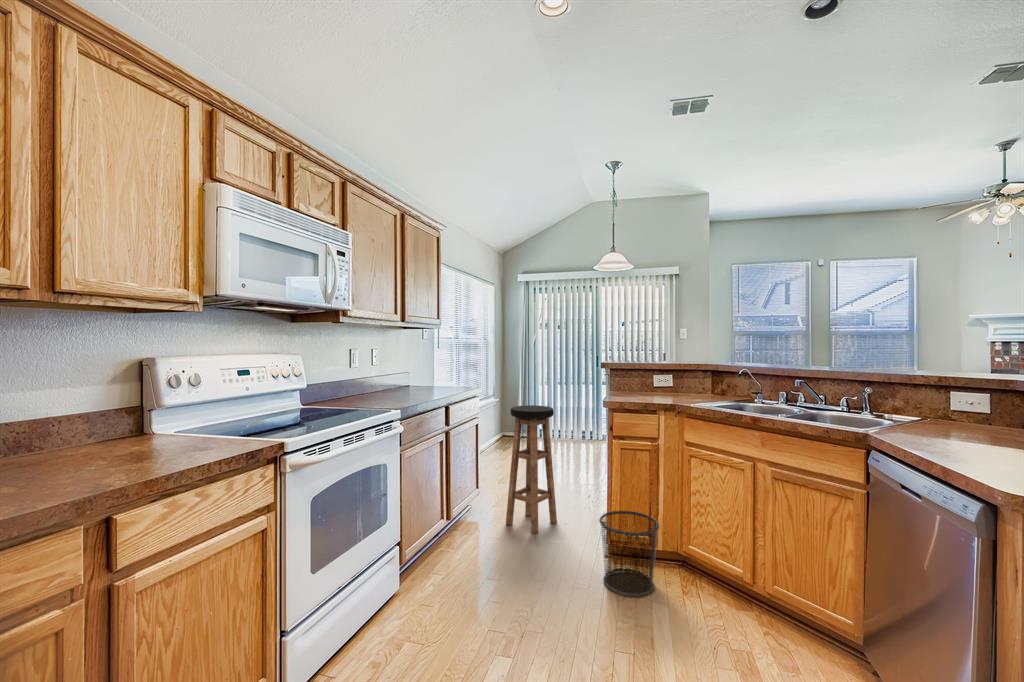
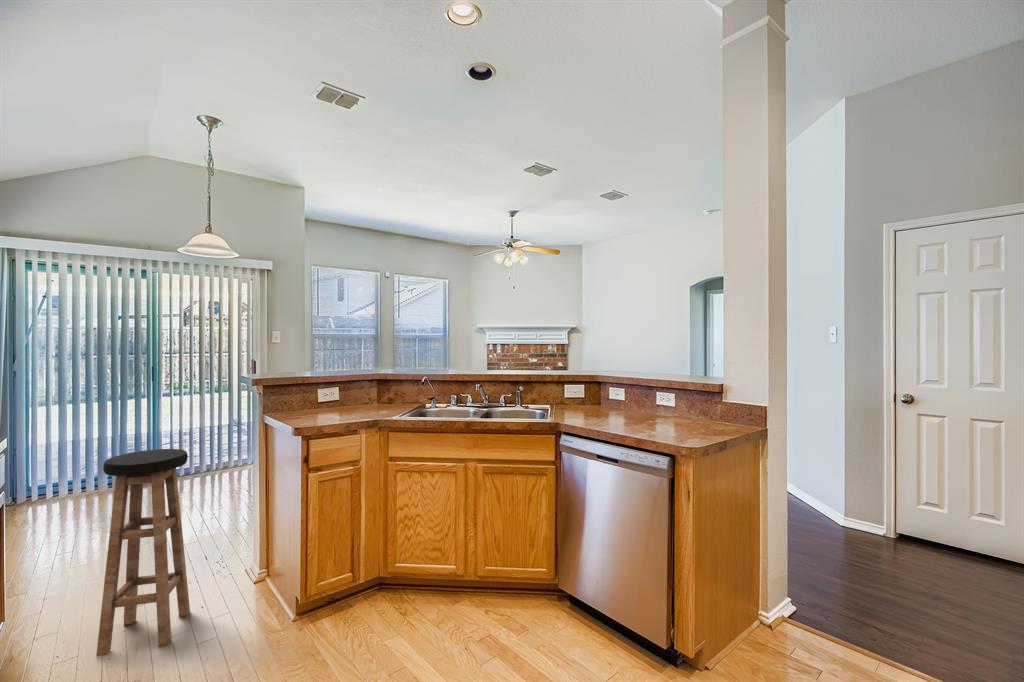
waste bin: present [599,511,659,596] -> none [311,550,384,657]

